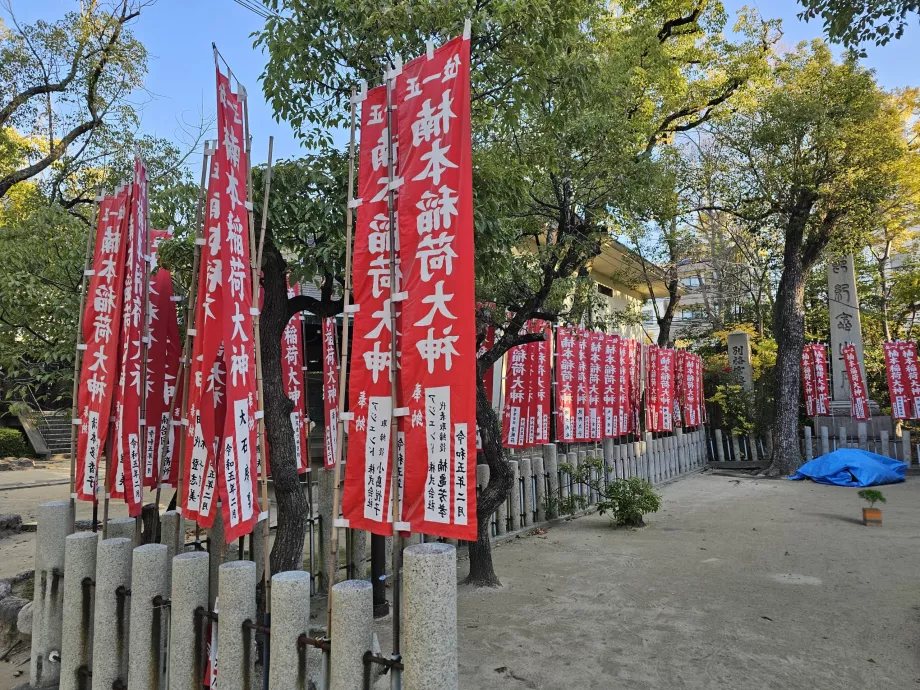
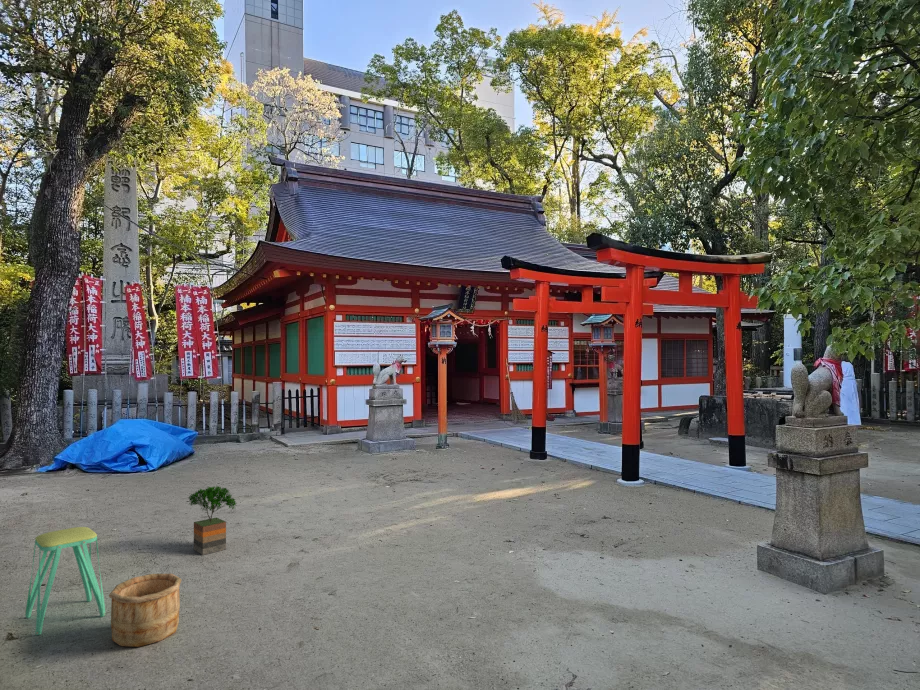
stool: none [778,492,809,533] -> present [25,527,105,635]
wooden bucket: none [807,516,840,543] -> present [109,574,181,647]

